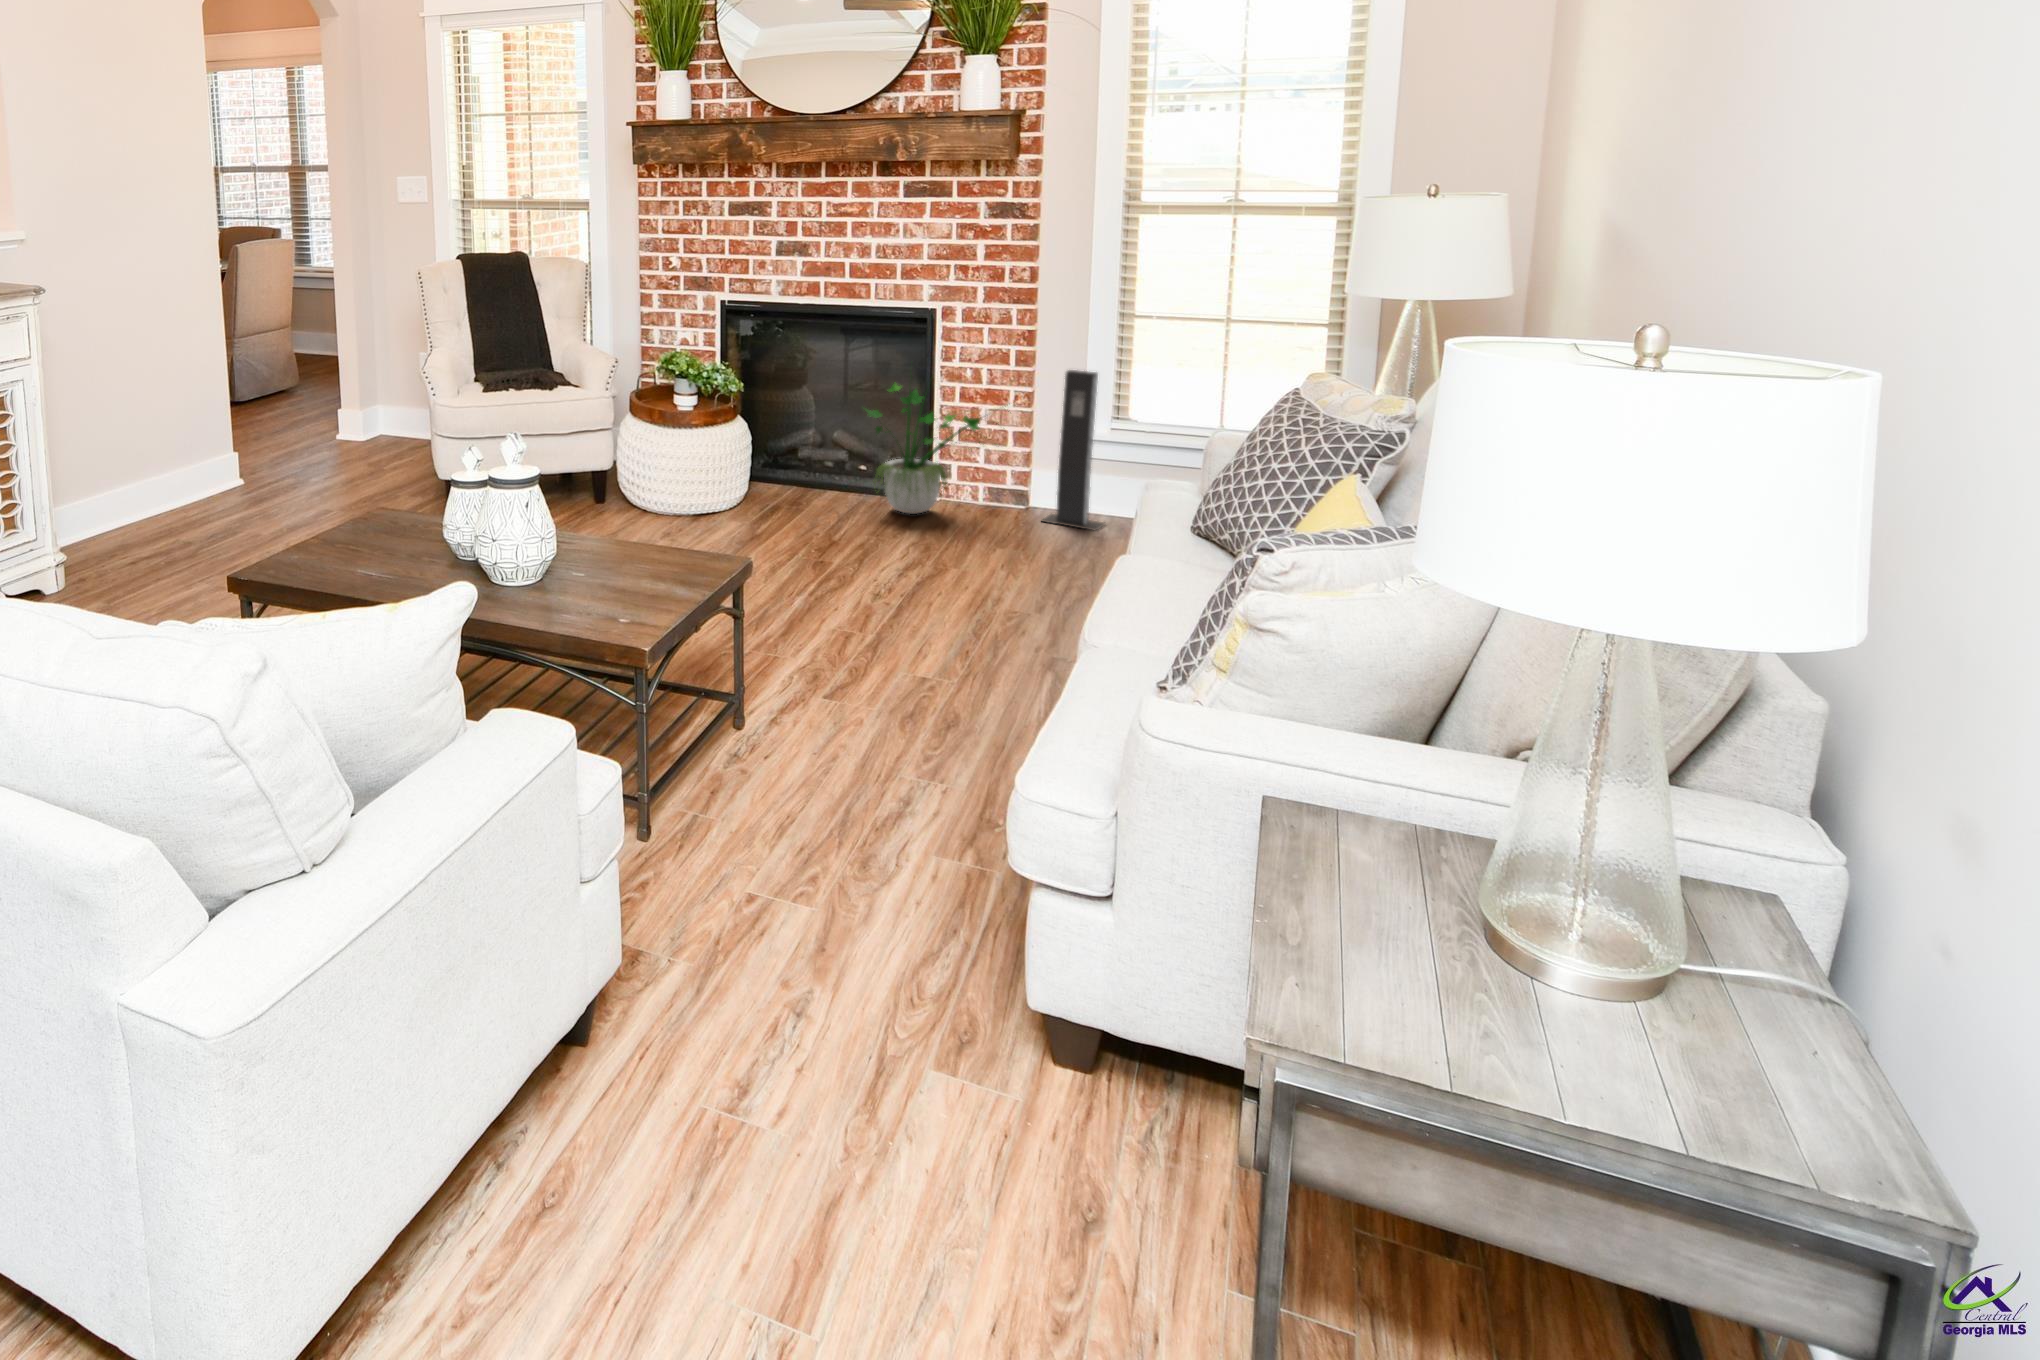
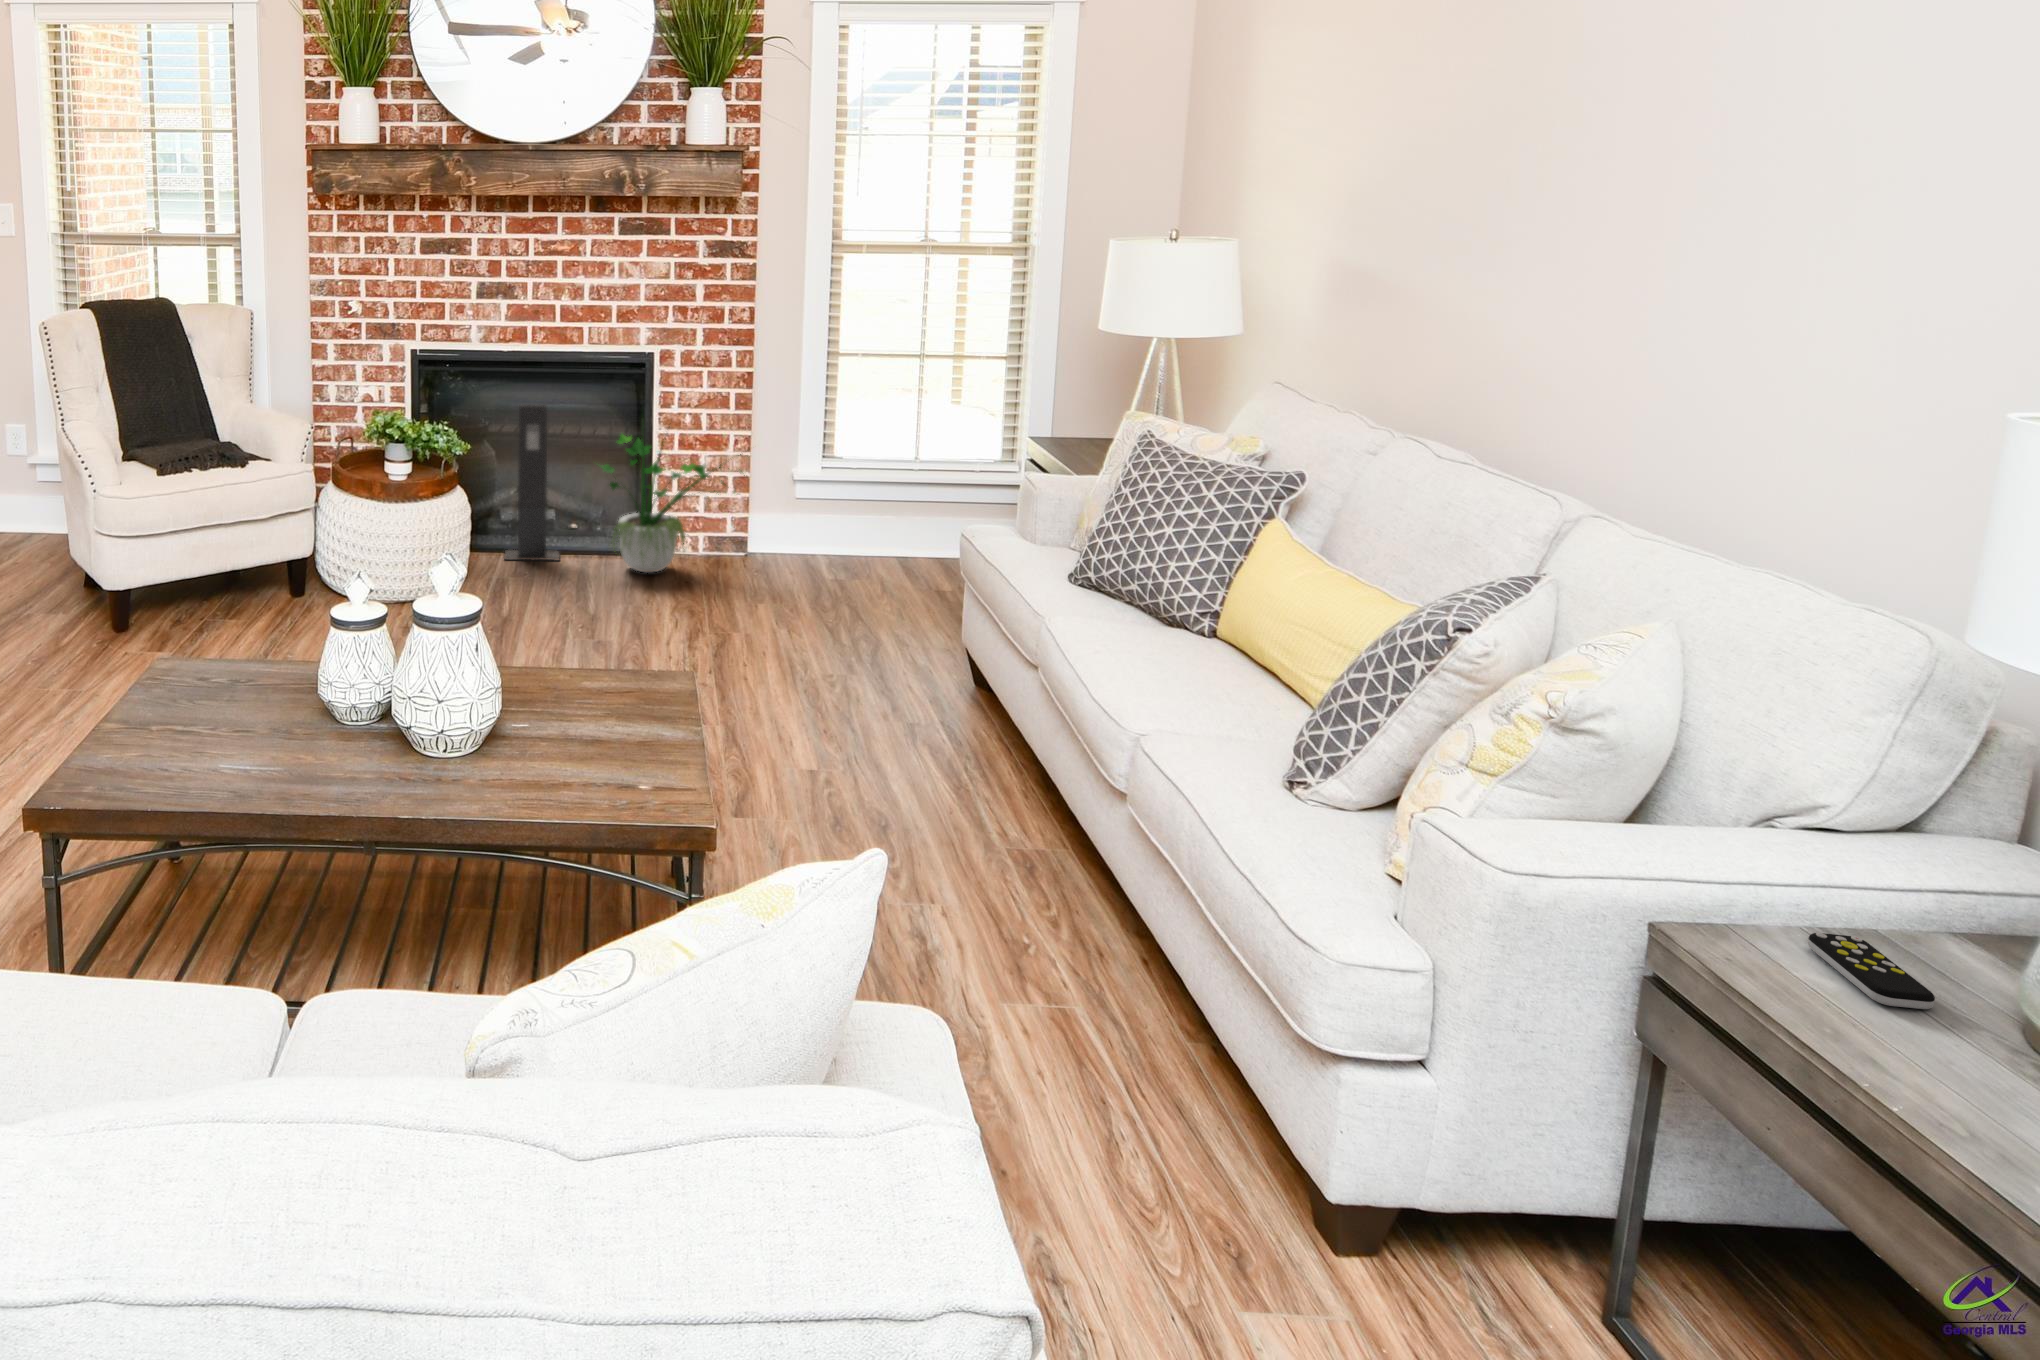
speaker: present [1042,370,1104,531] -> present [505,404,559,561]
remote control: none [1315,823,1385,890] -> present [1808,933,1935,1009]

